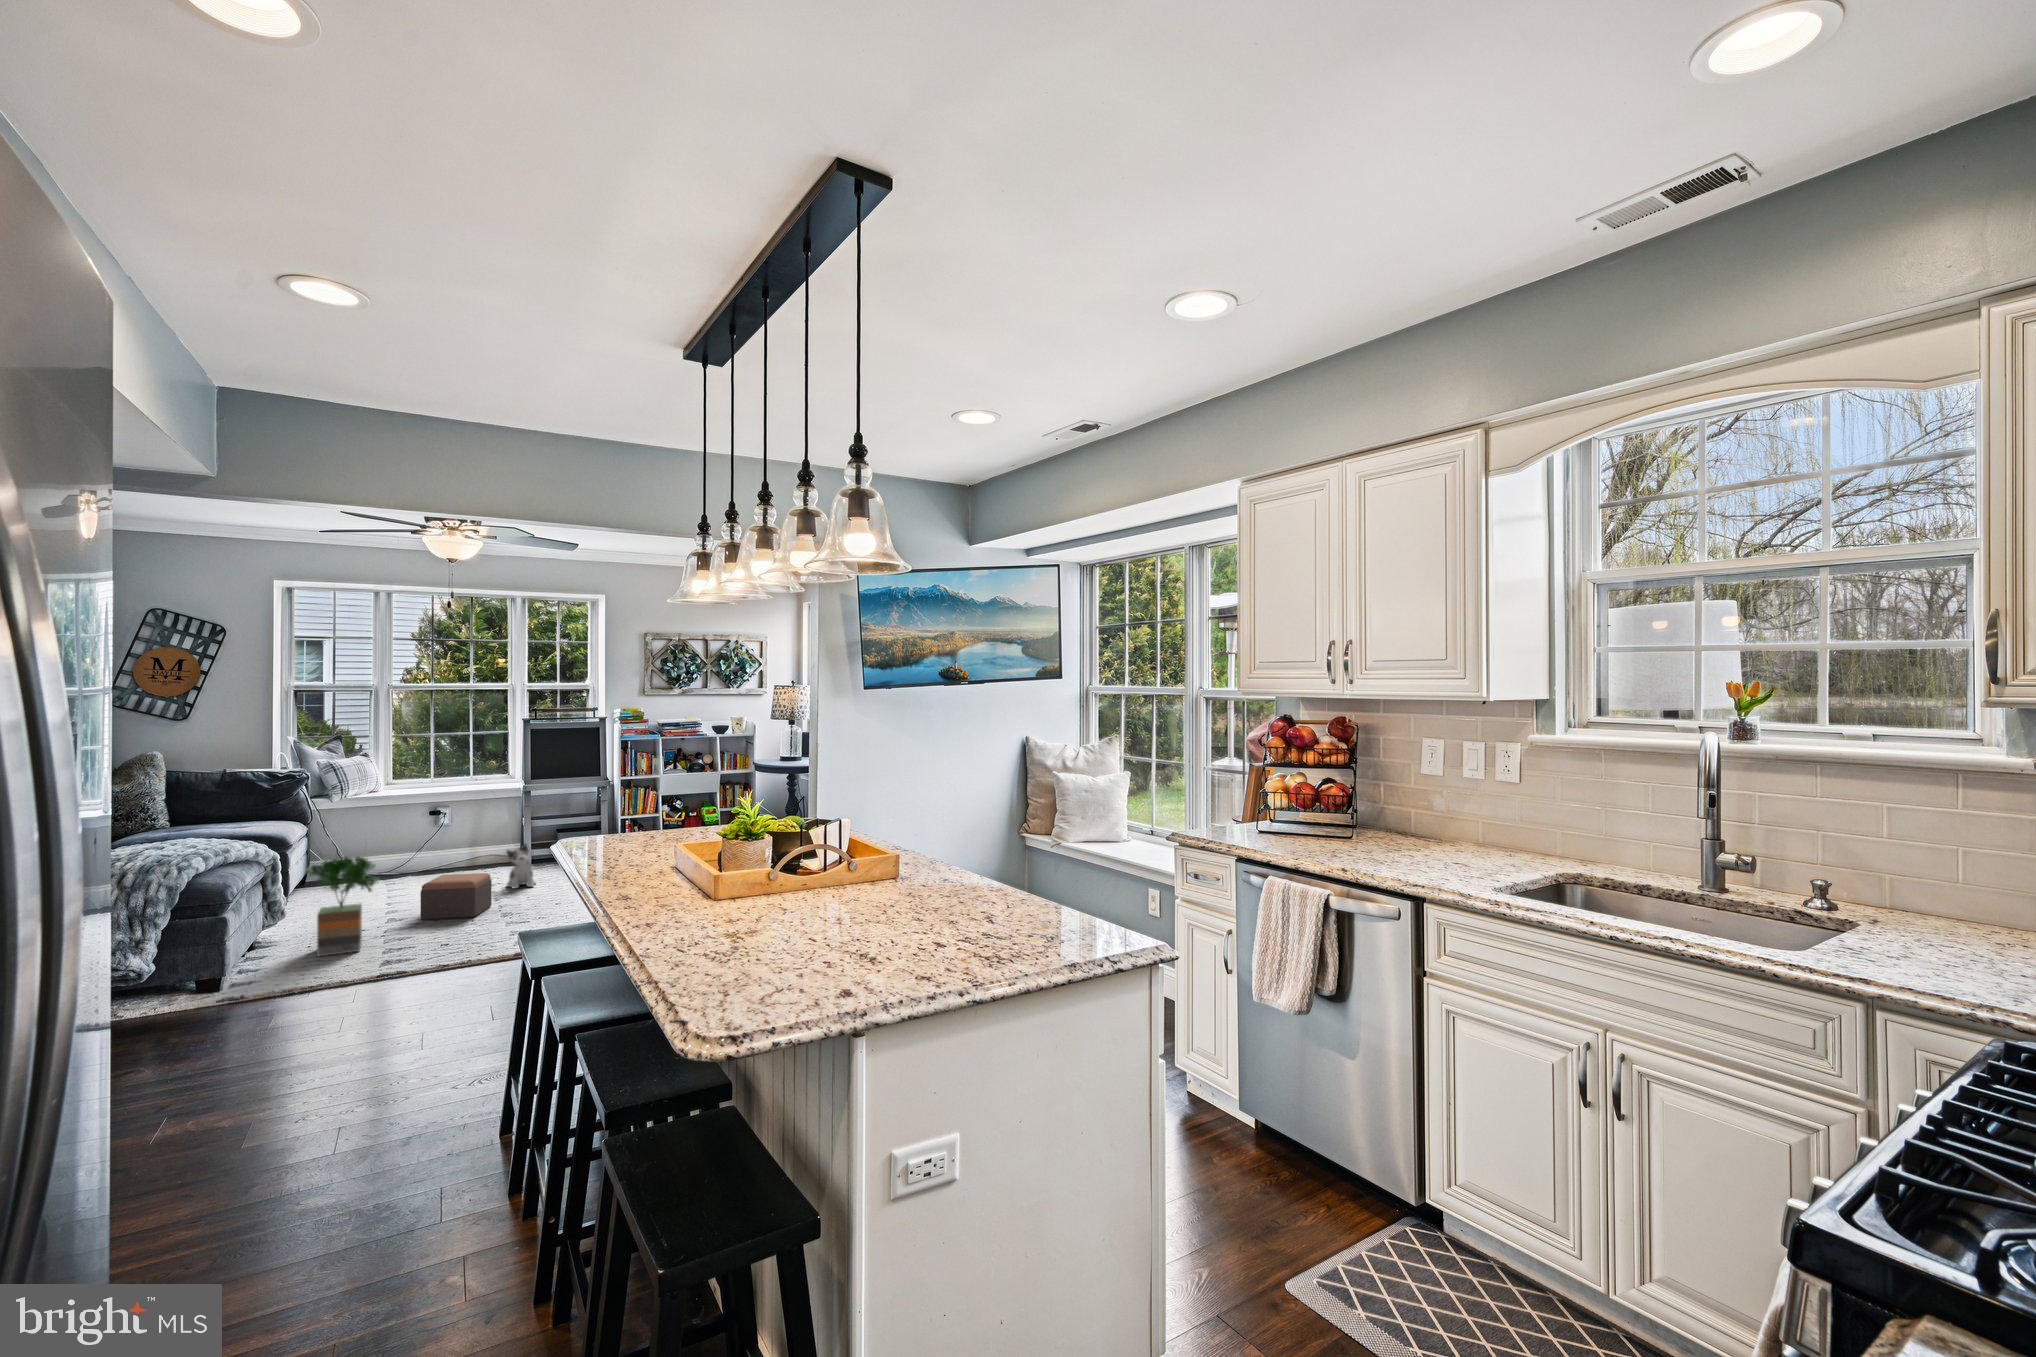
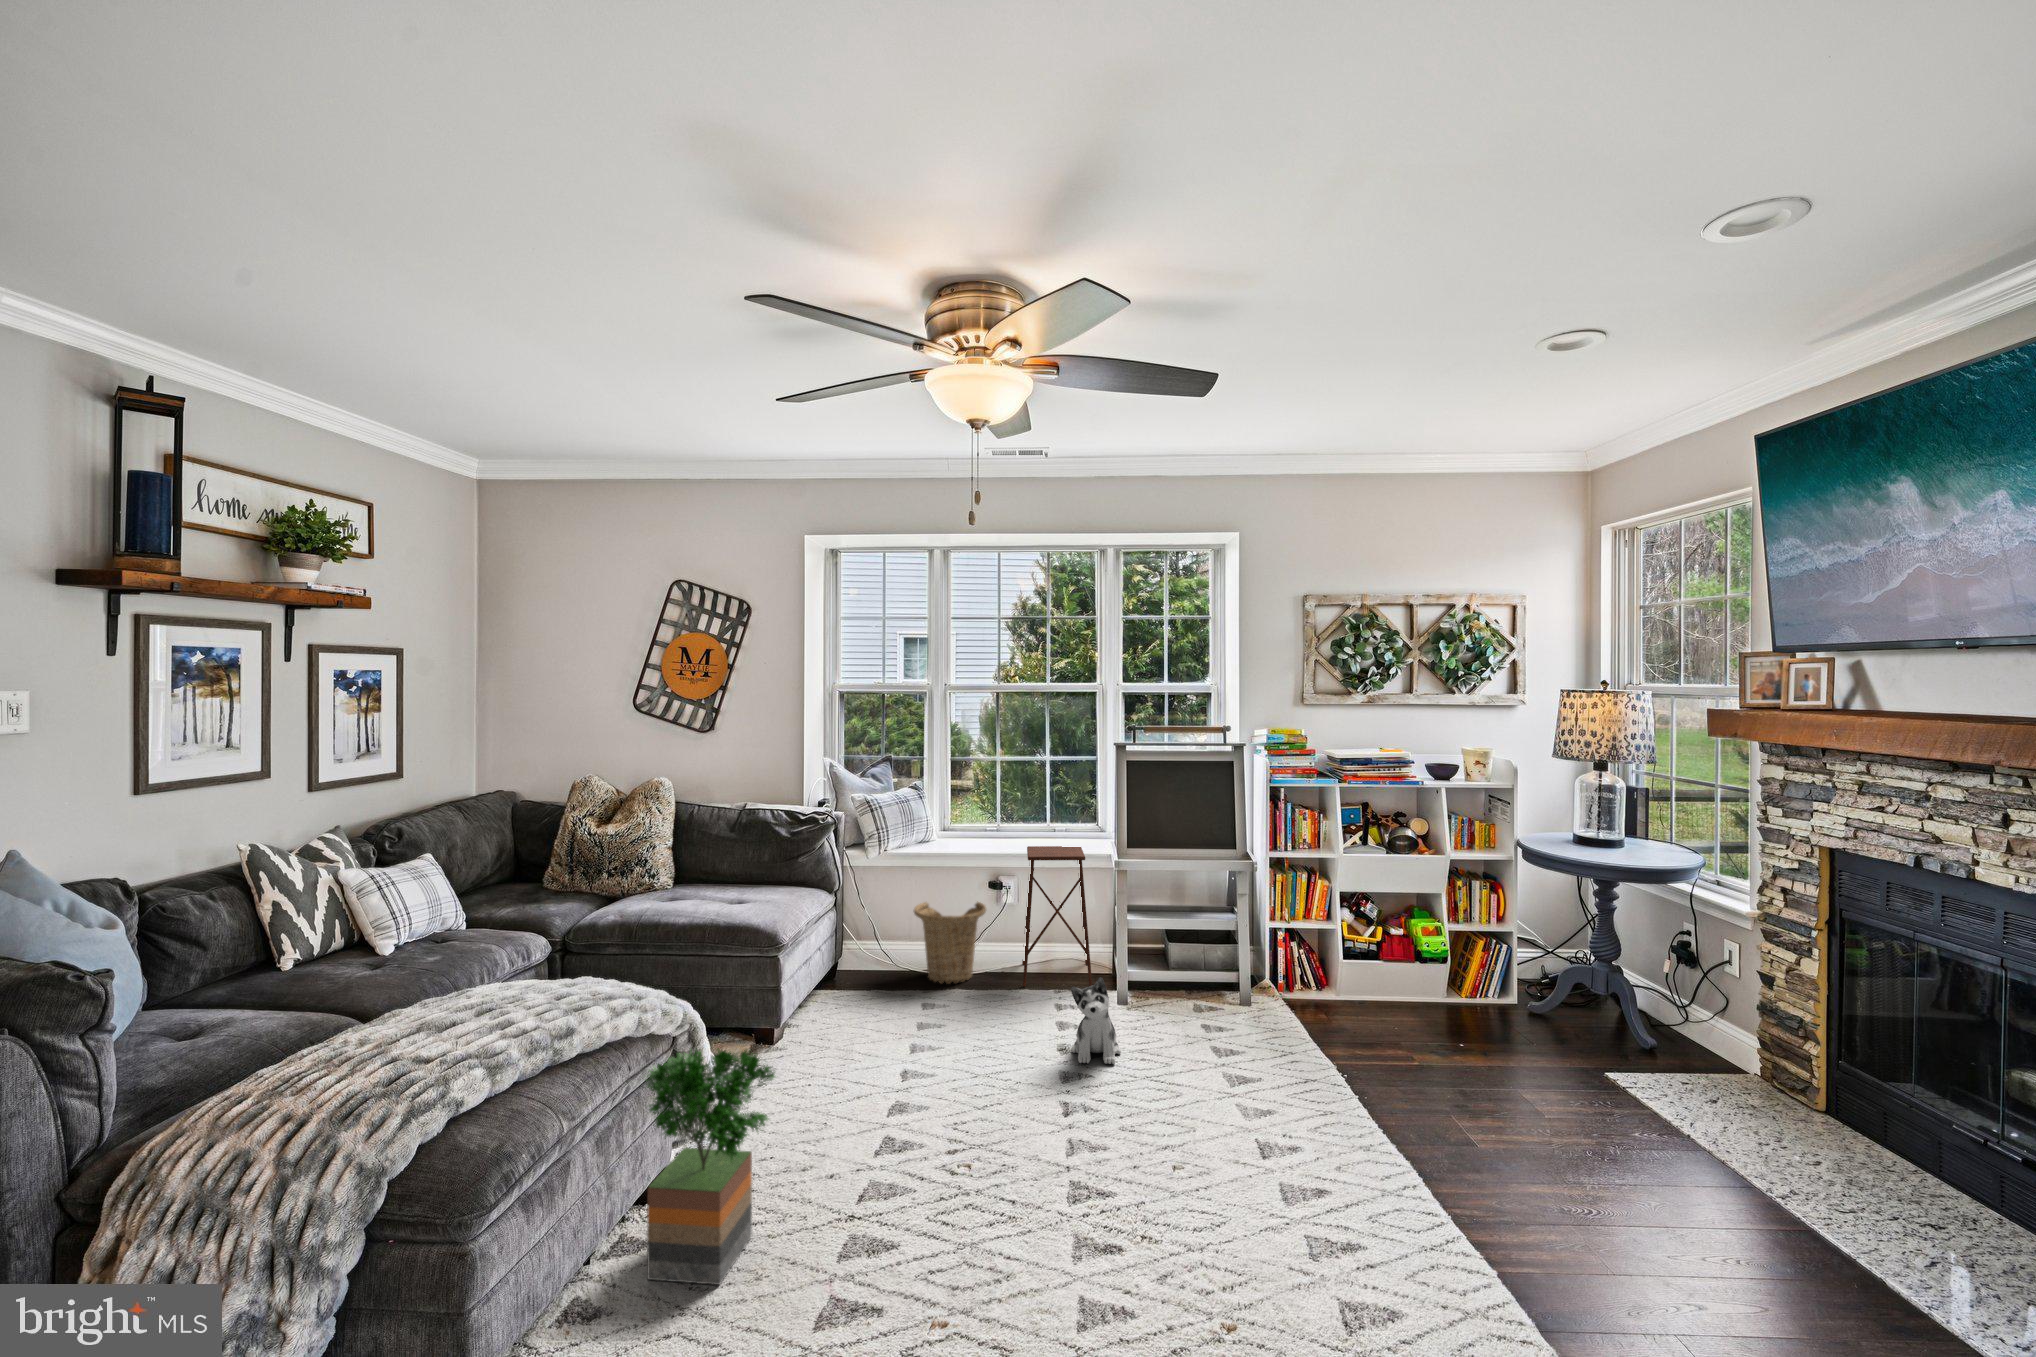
side table: none [453,787,509,874] -> present [1022,846,1092,987]
basket: none [373,827,430,879] -> present [914,901,986,984]
footstool: present [420,873,492,920] -> none [896,1048,1026,1174]

